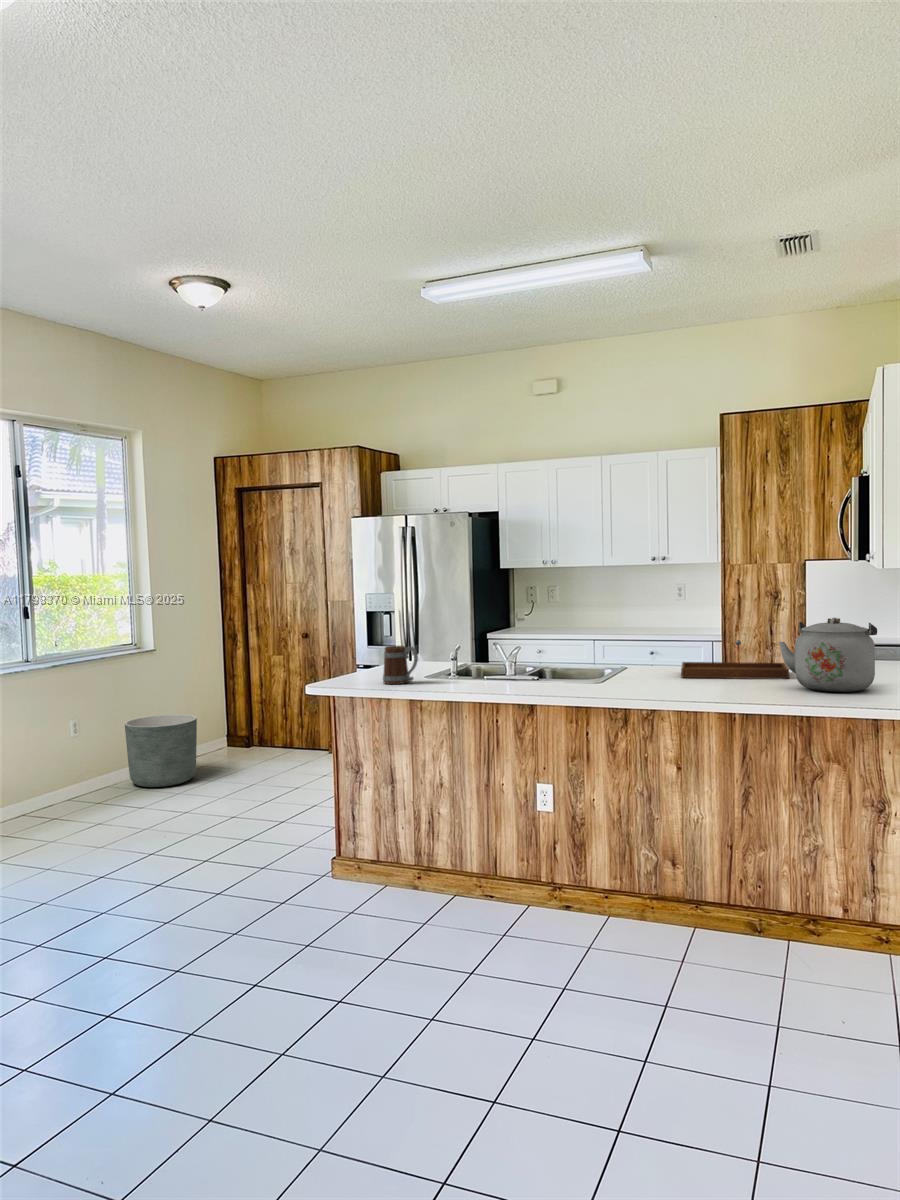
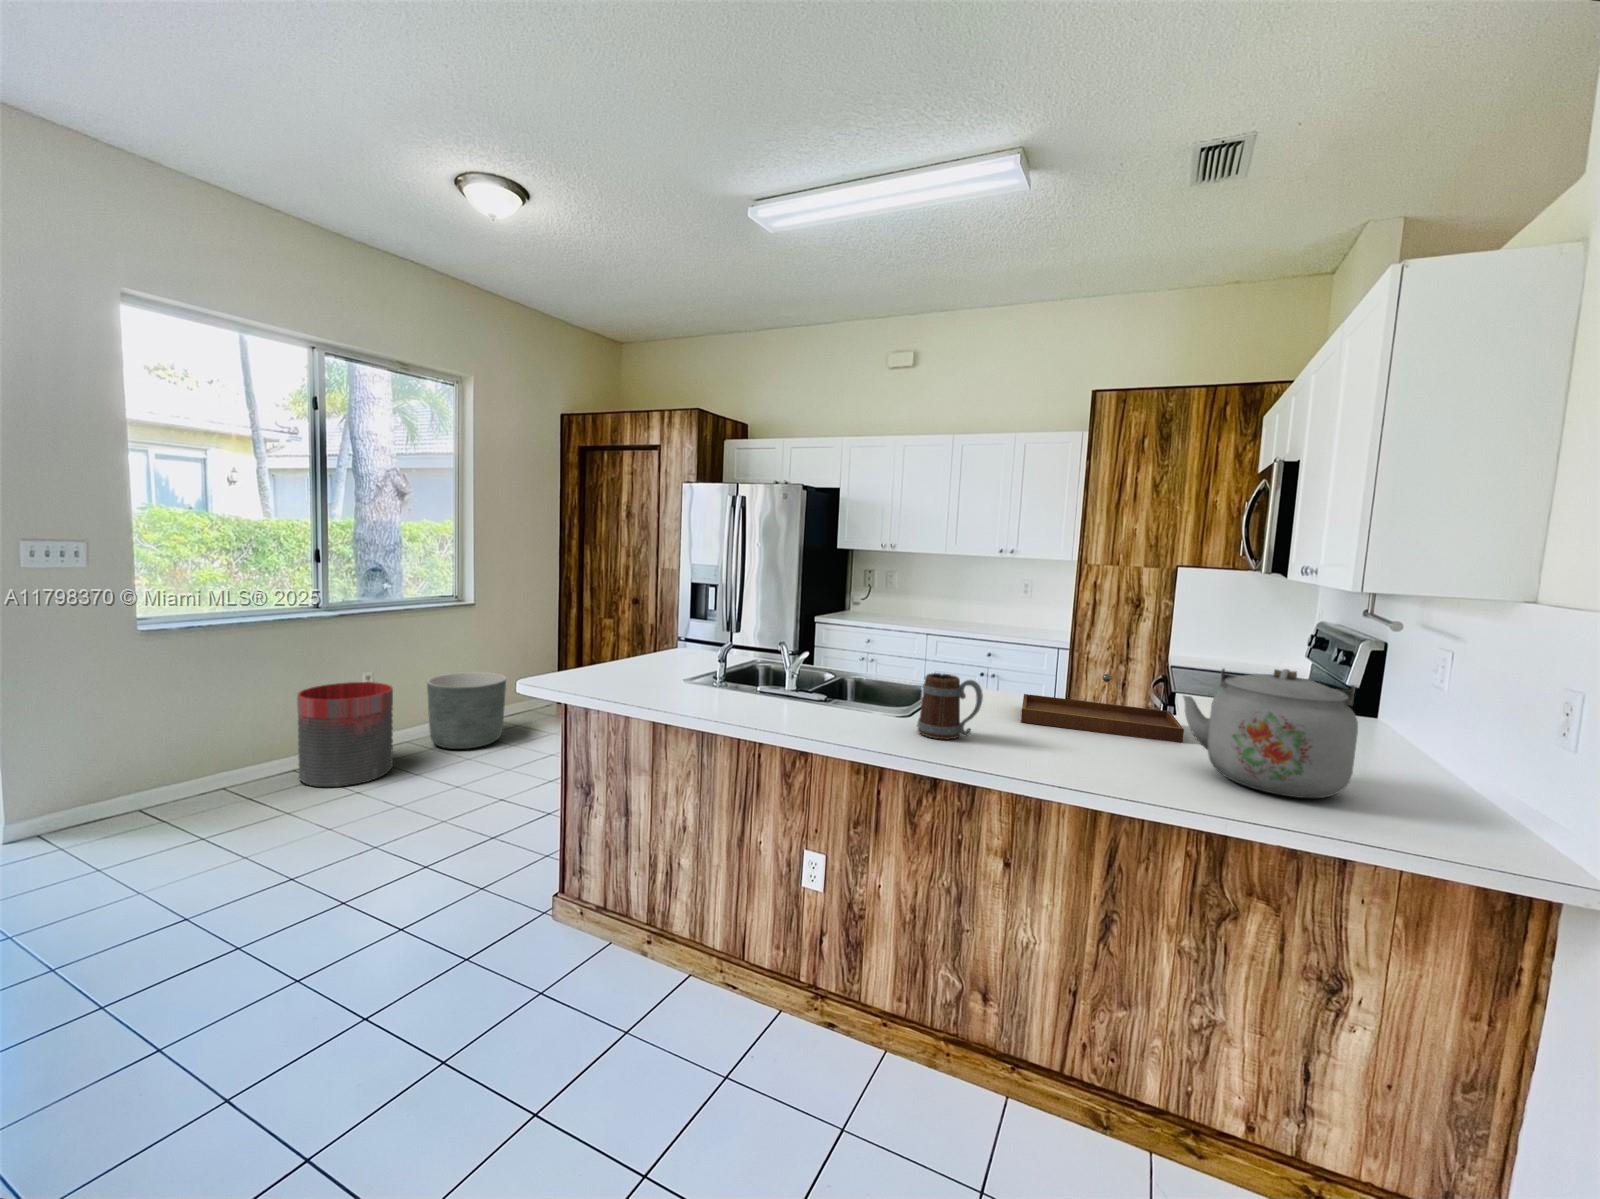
mug: present [383,646,418,684] -> present [917,673,983,739]
trash can: none [31,726,114,822] -> present [297,682,393,787]

